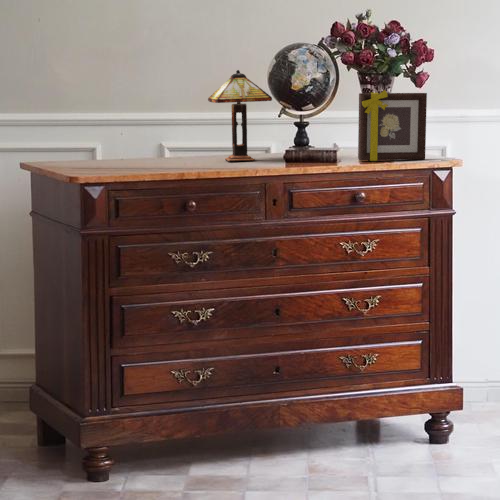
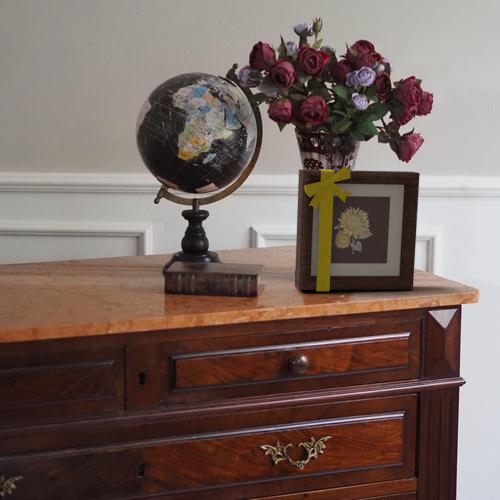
table lamp: present [208,70,272,161] -> none [37,120,144,282]

